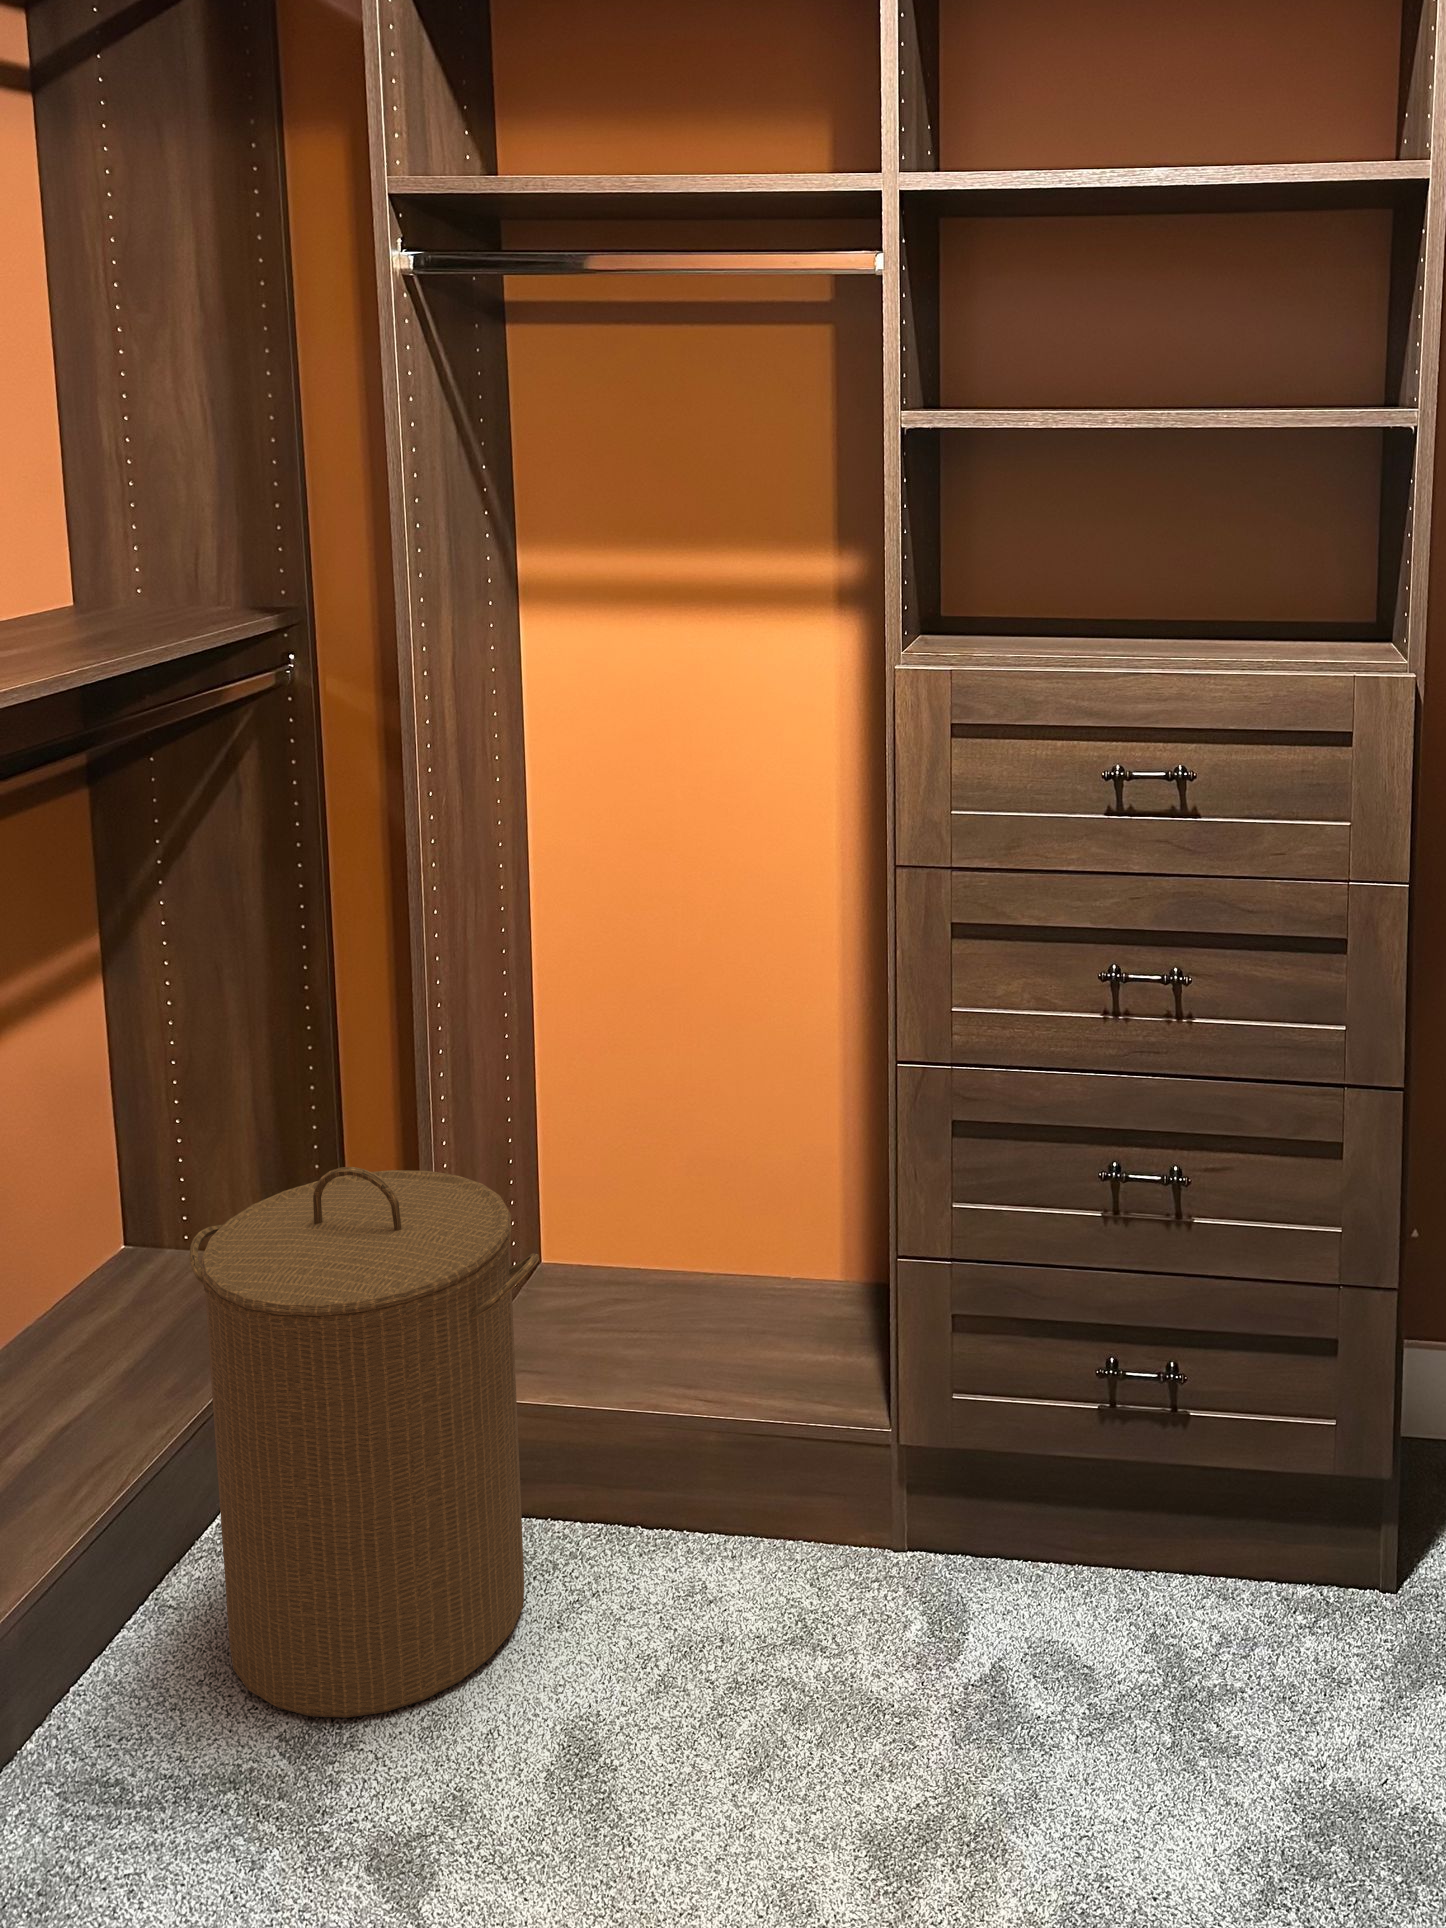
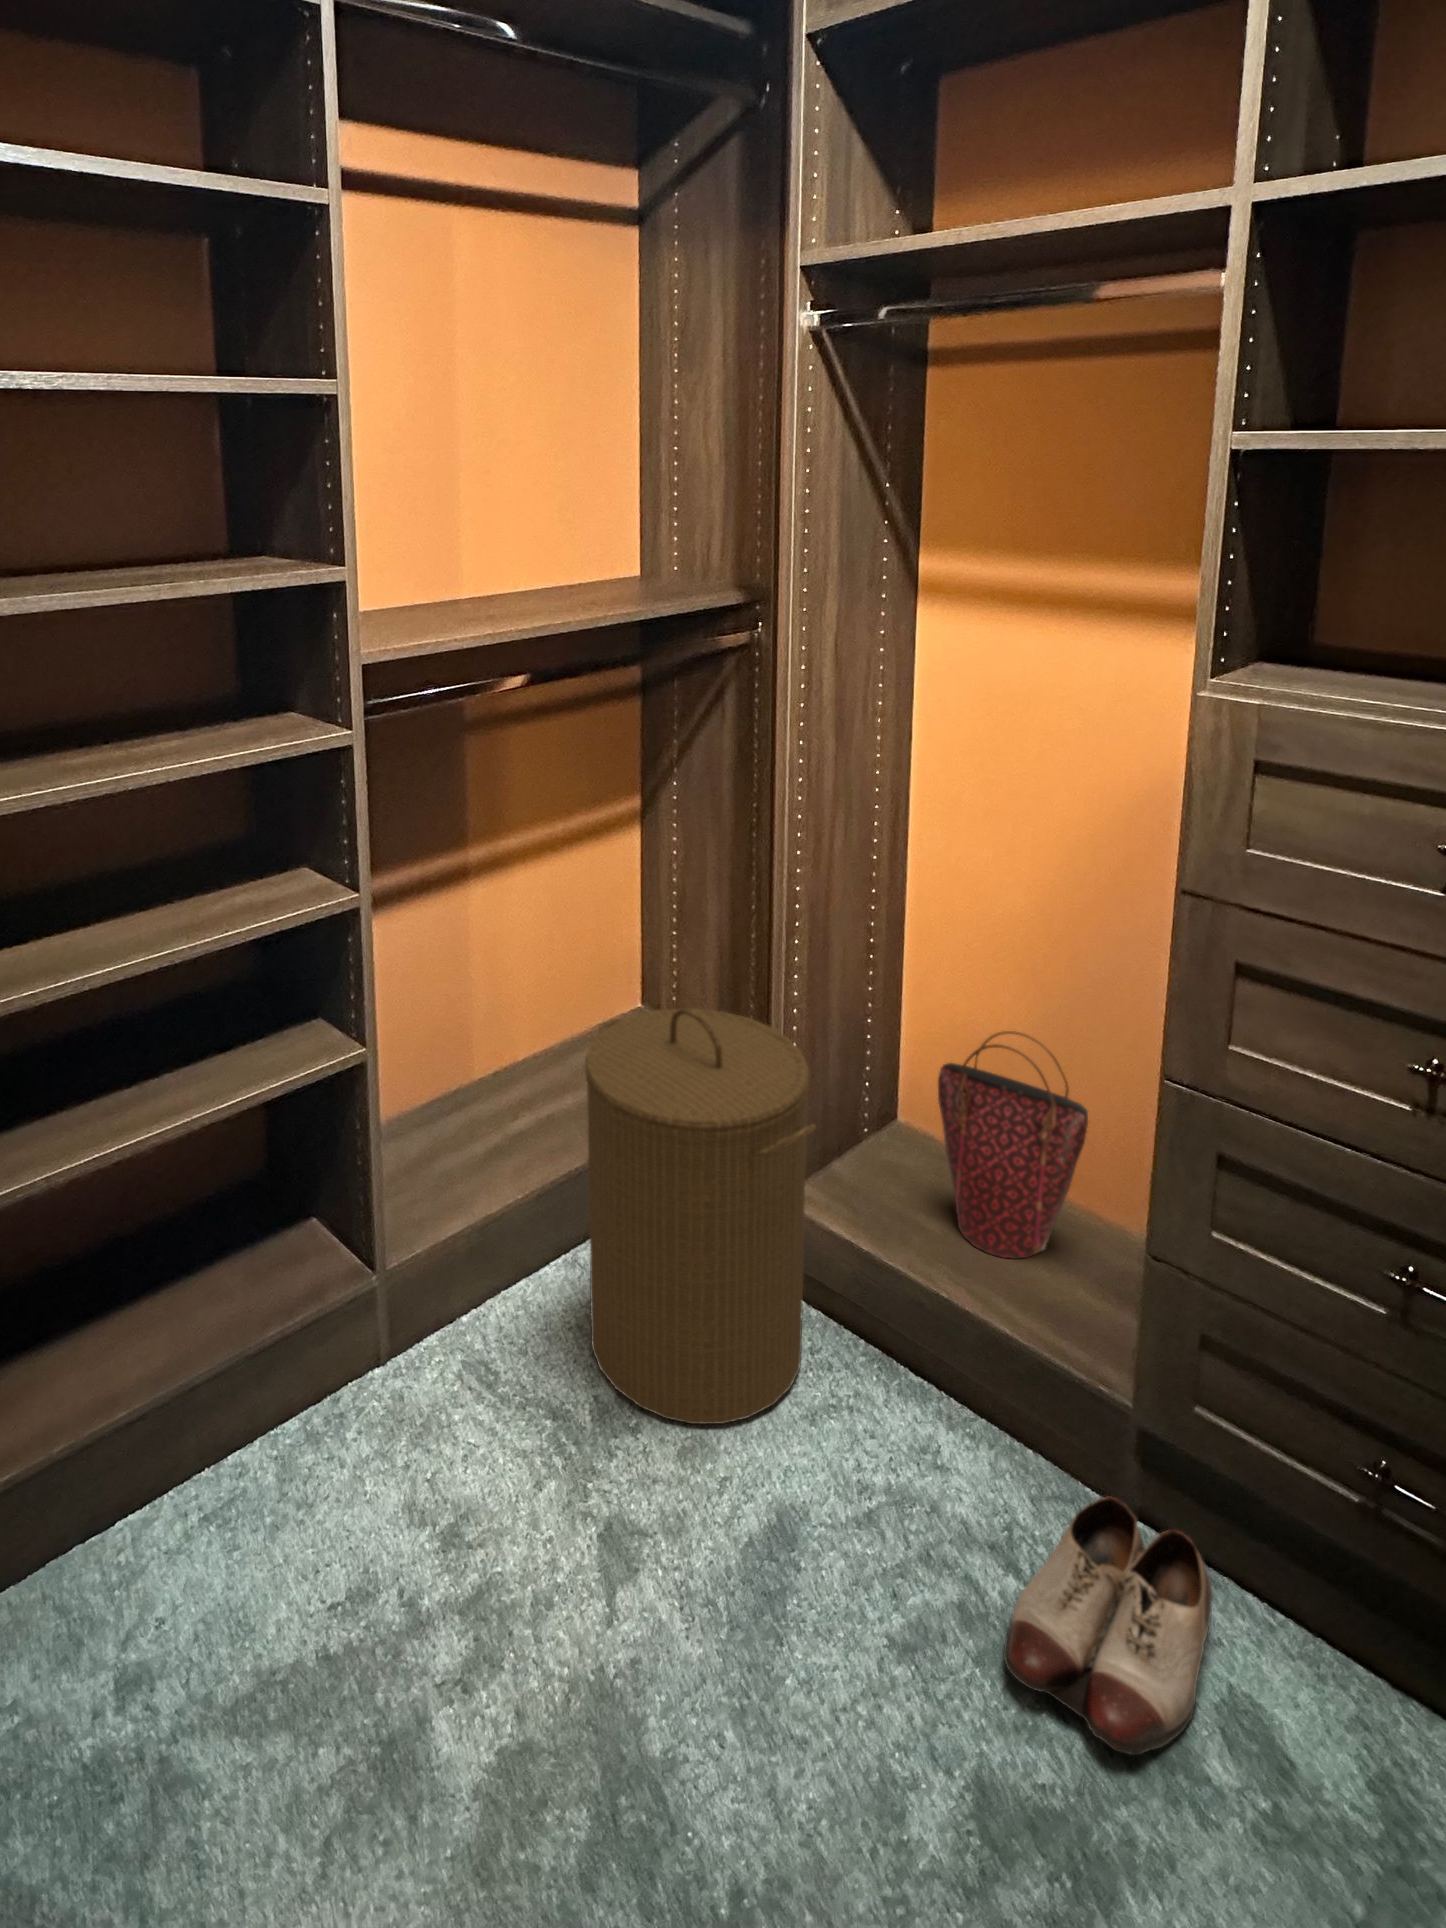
handbag: none [617,1096,786,1361] -> present [938,1031,1088,1259]
shoe: none [834,1523,1005,1730] -> present [1004,1496,1213,1755]

